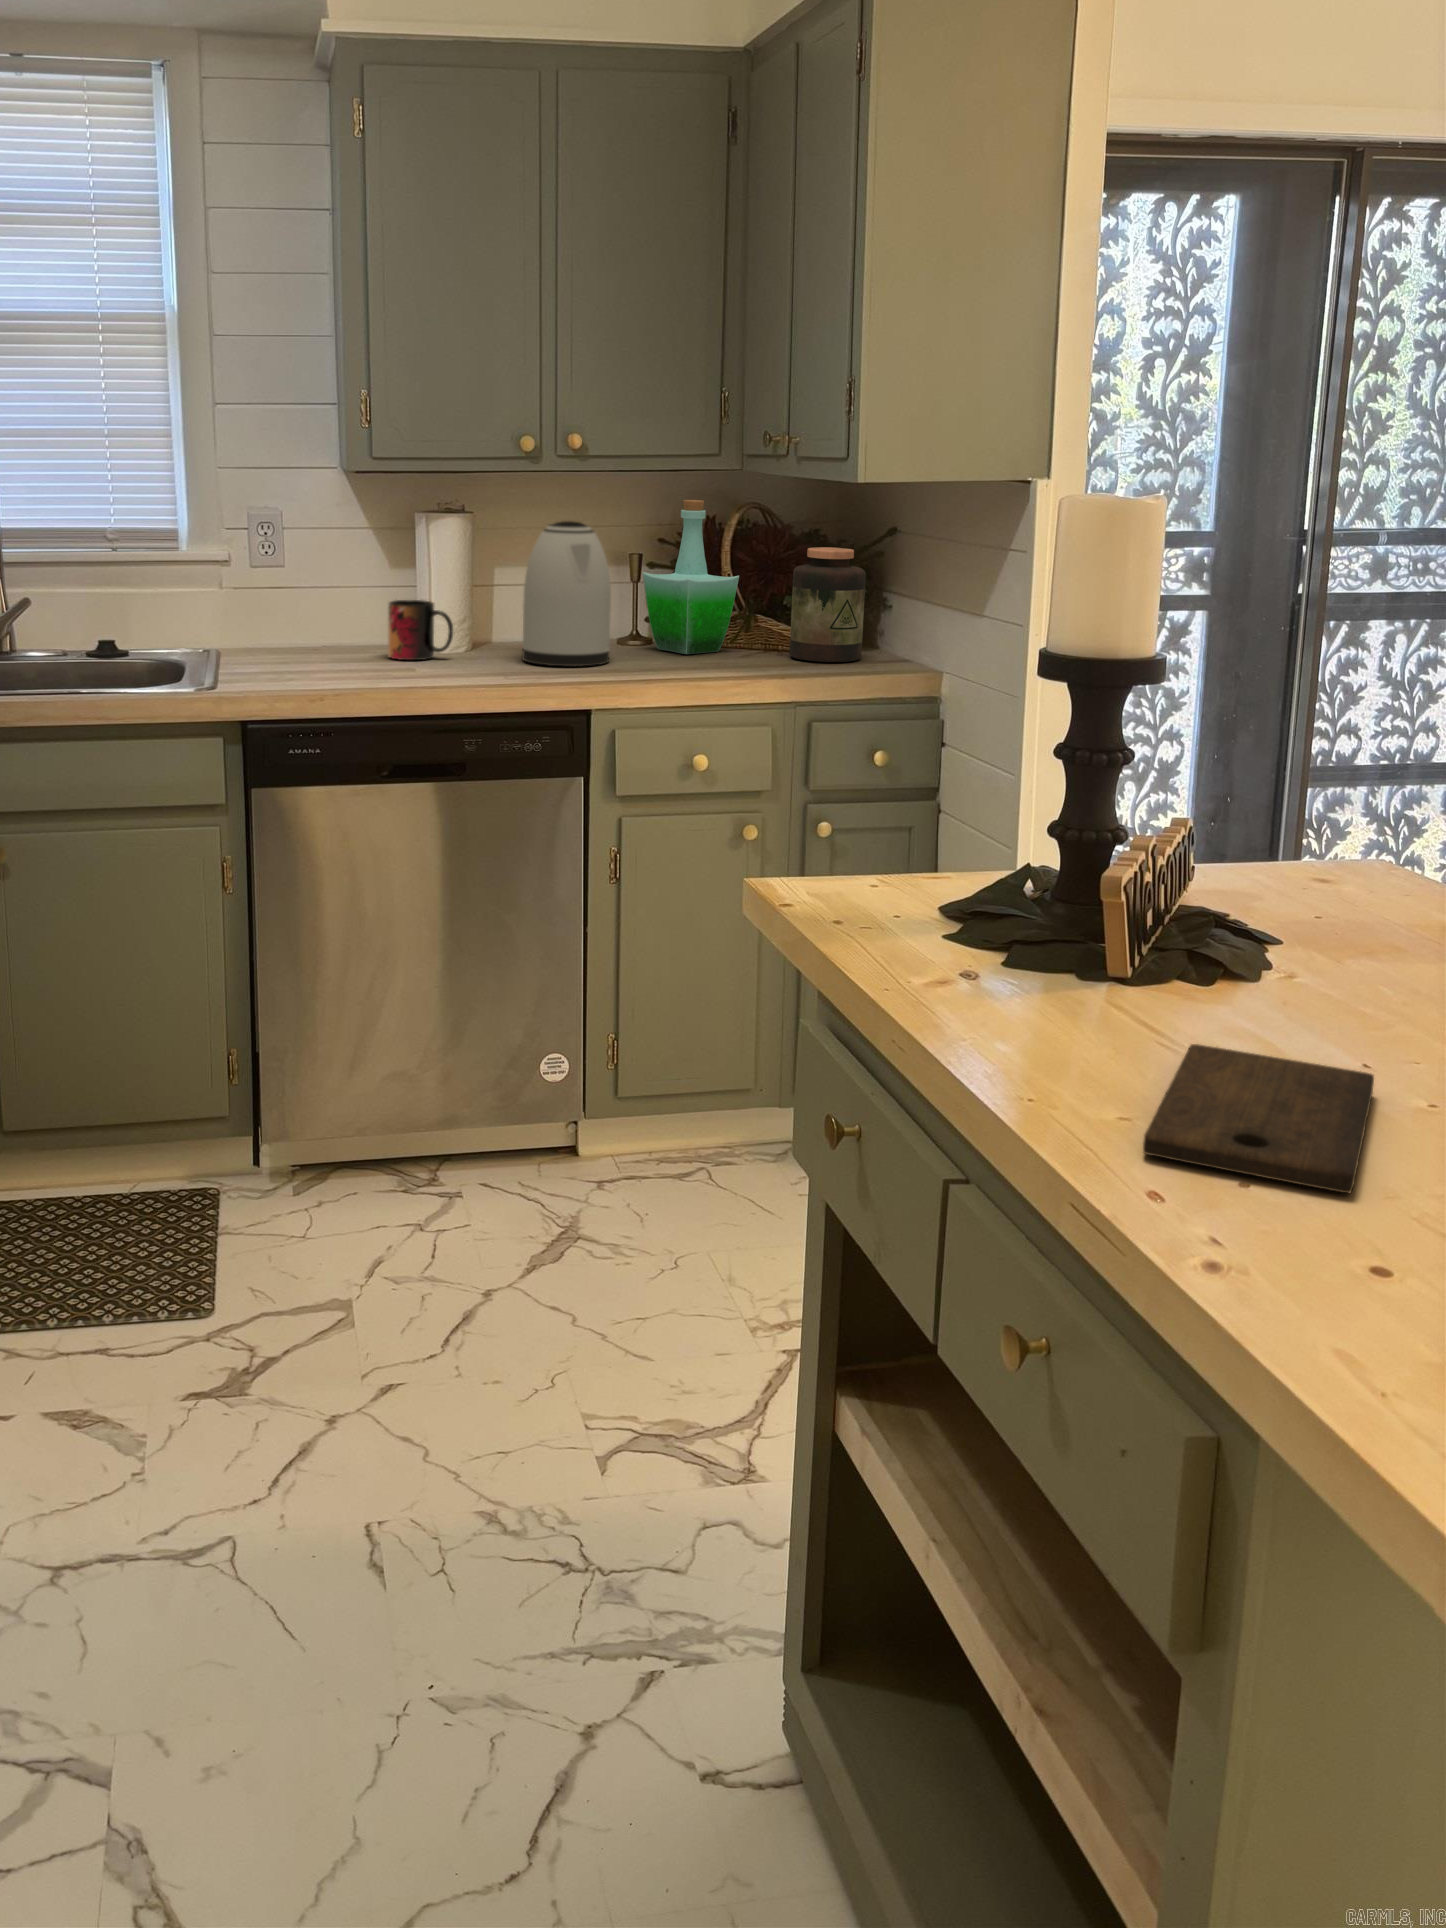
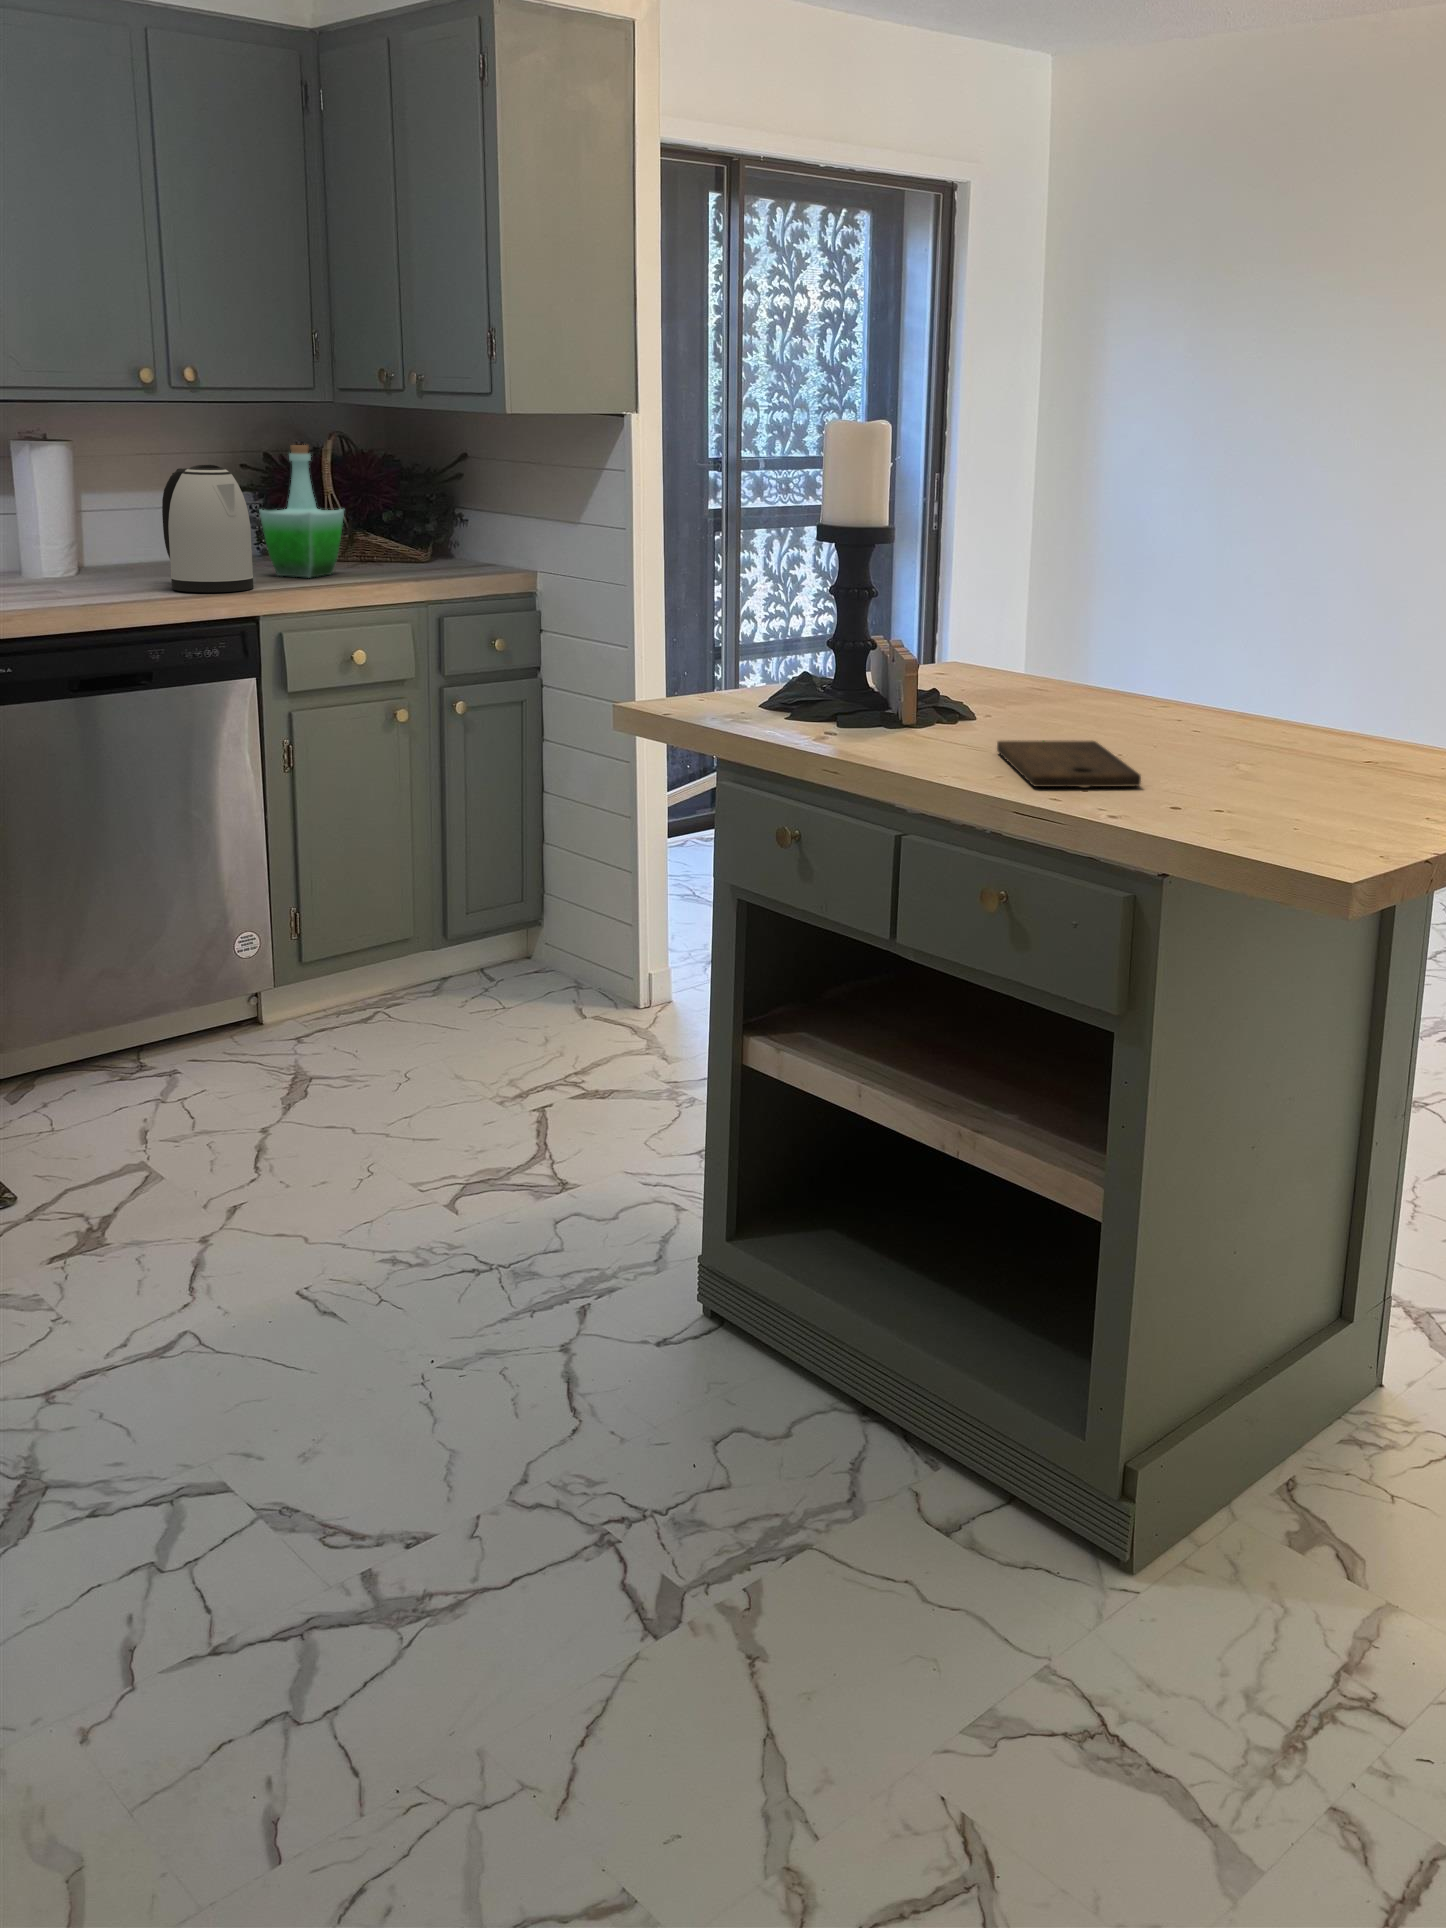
jar: present [790,547,866,662] -> none [394,482,456,576]
mug: present [388,600,453,660] -> none [36,542,104,597]

